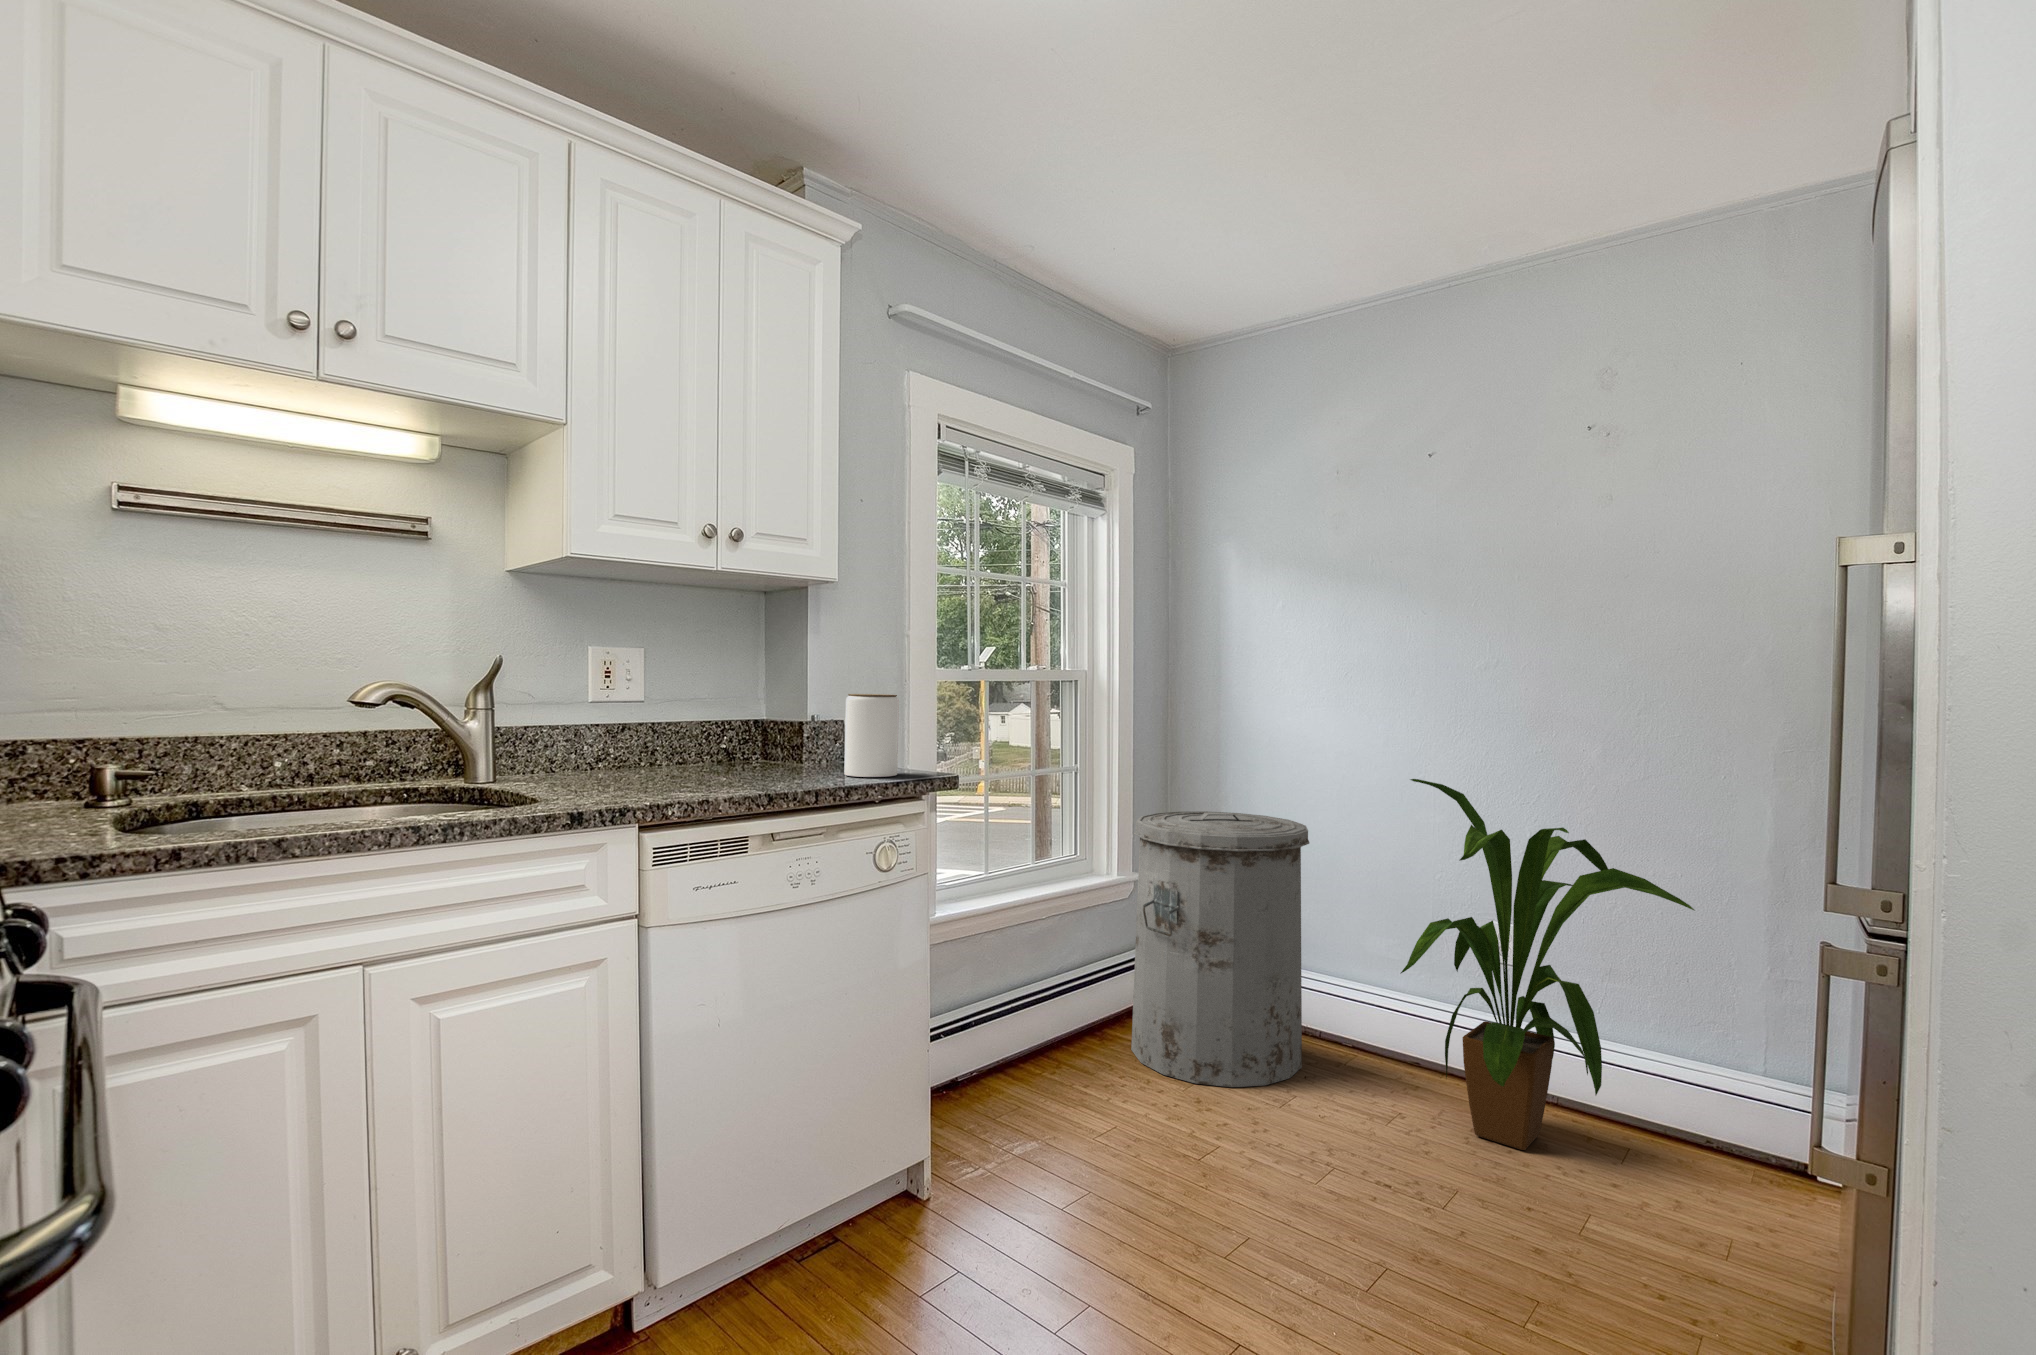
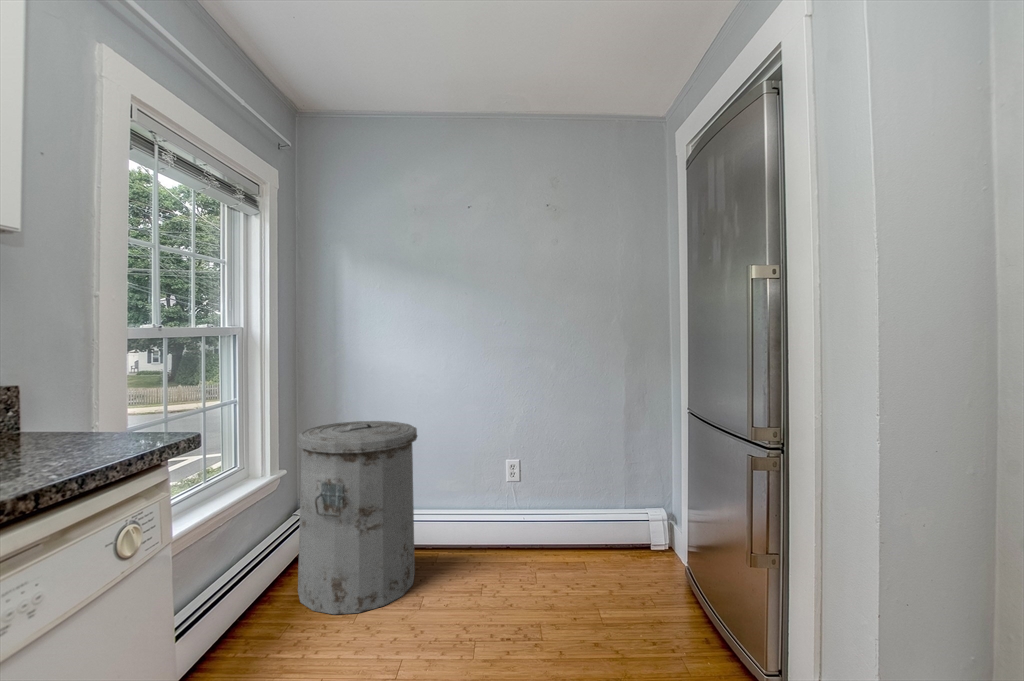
jar: present [844,694,899,777] -> none [49,357,127,455]
house plant: present [1401,779,1695,1150] -> none [488,392,611,585]

